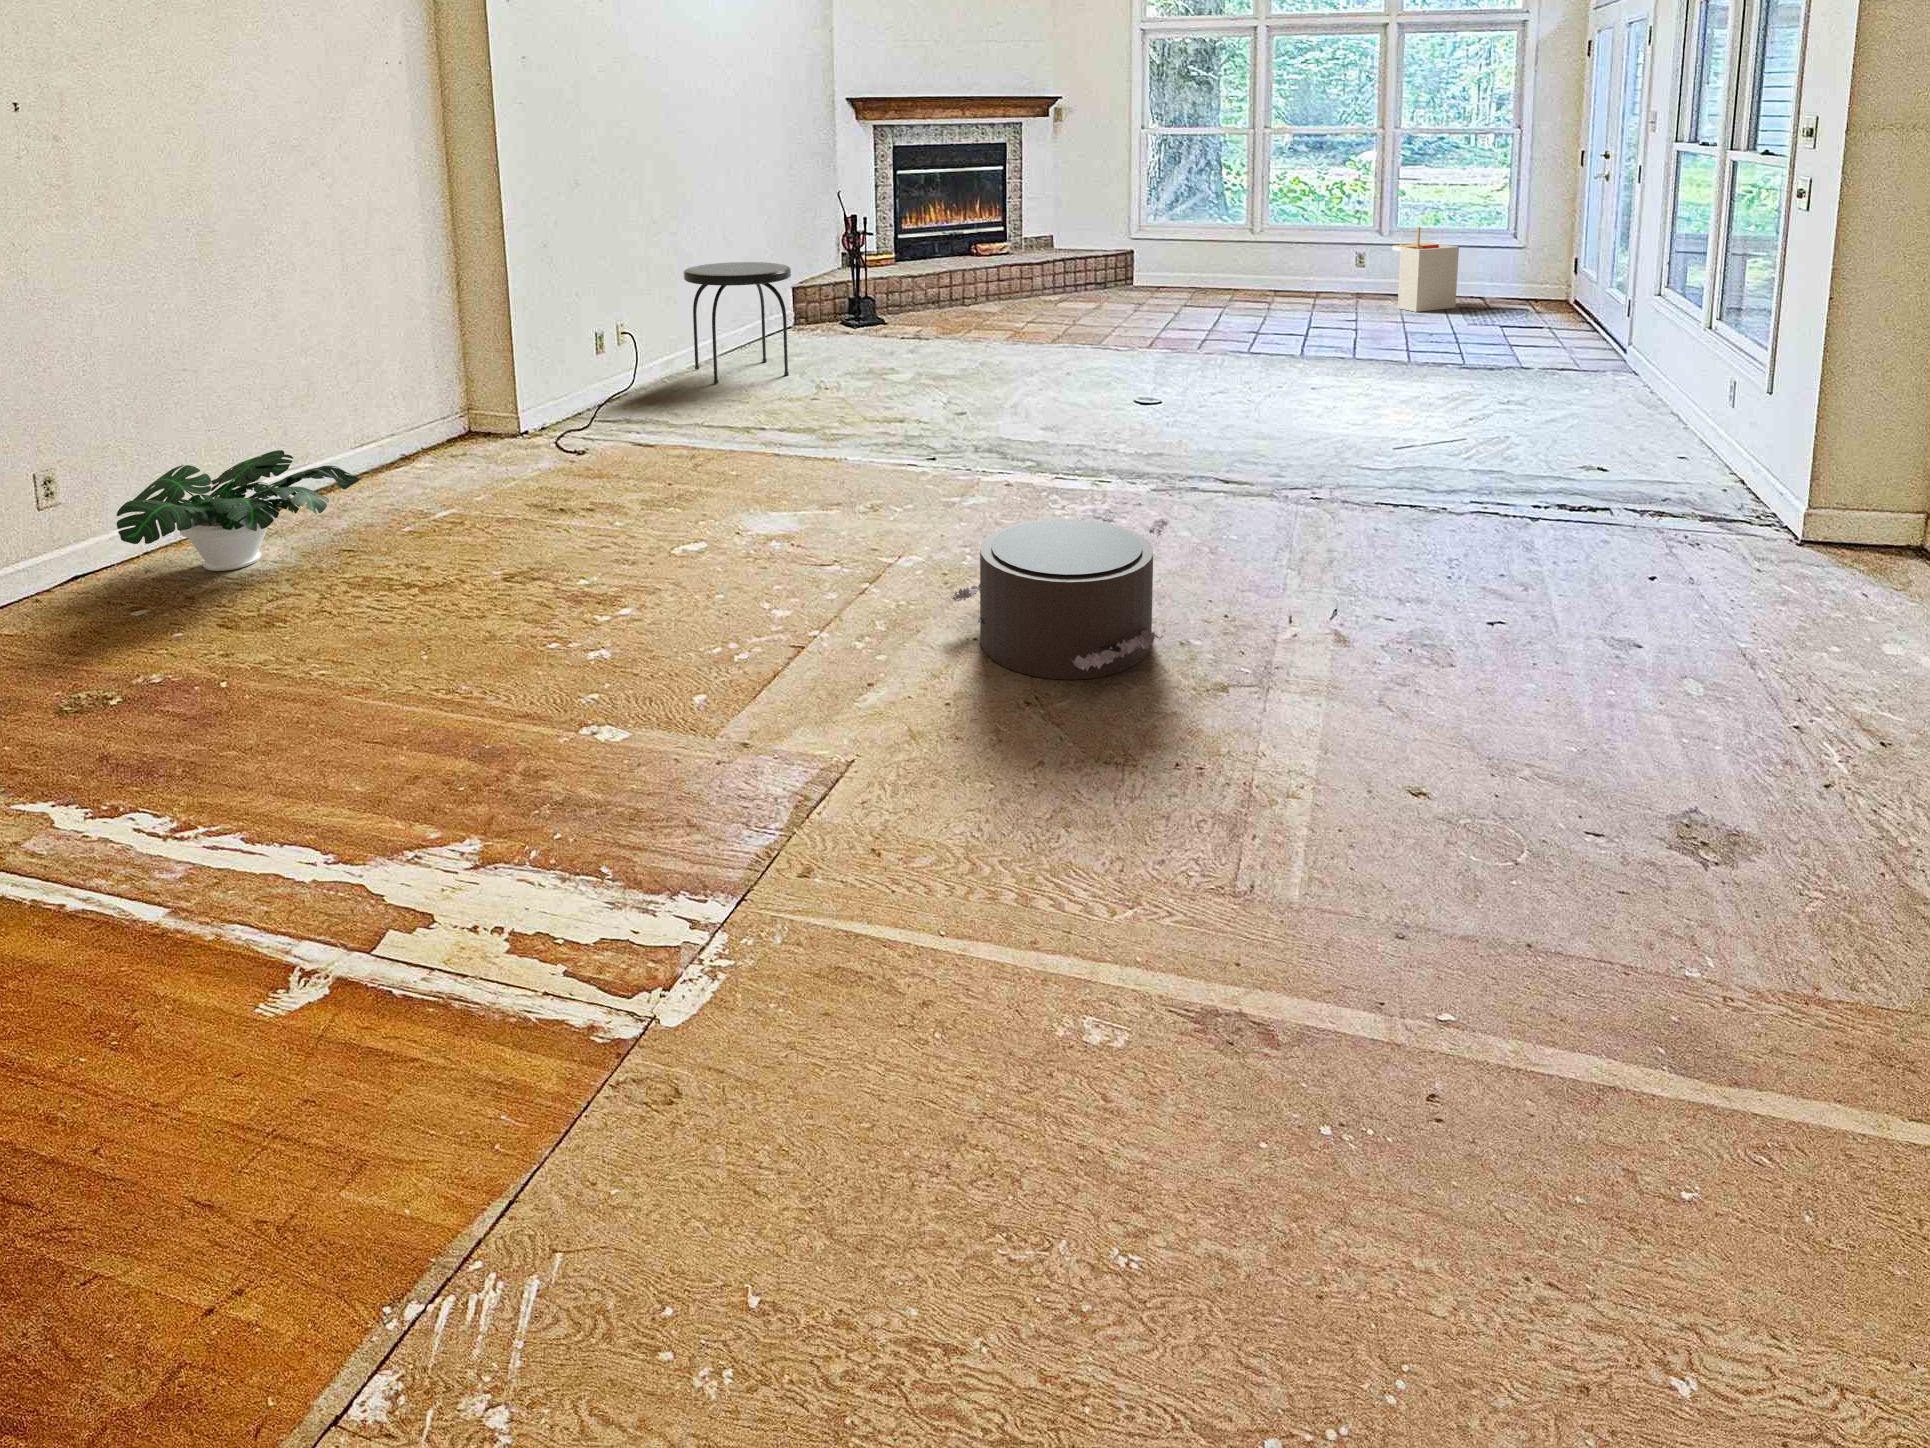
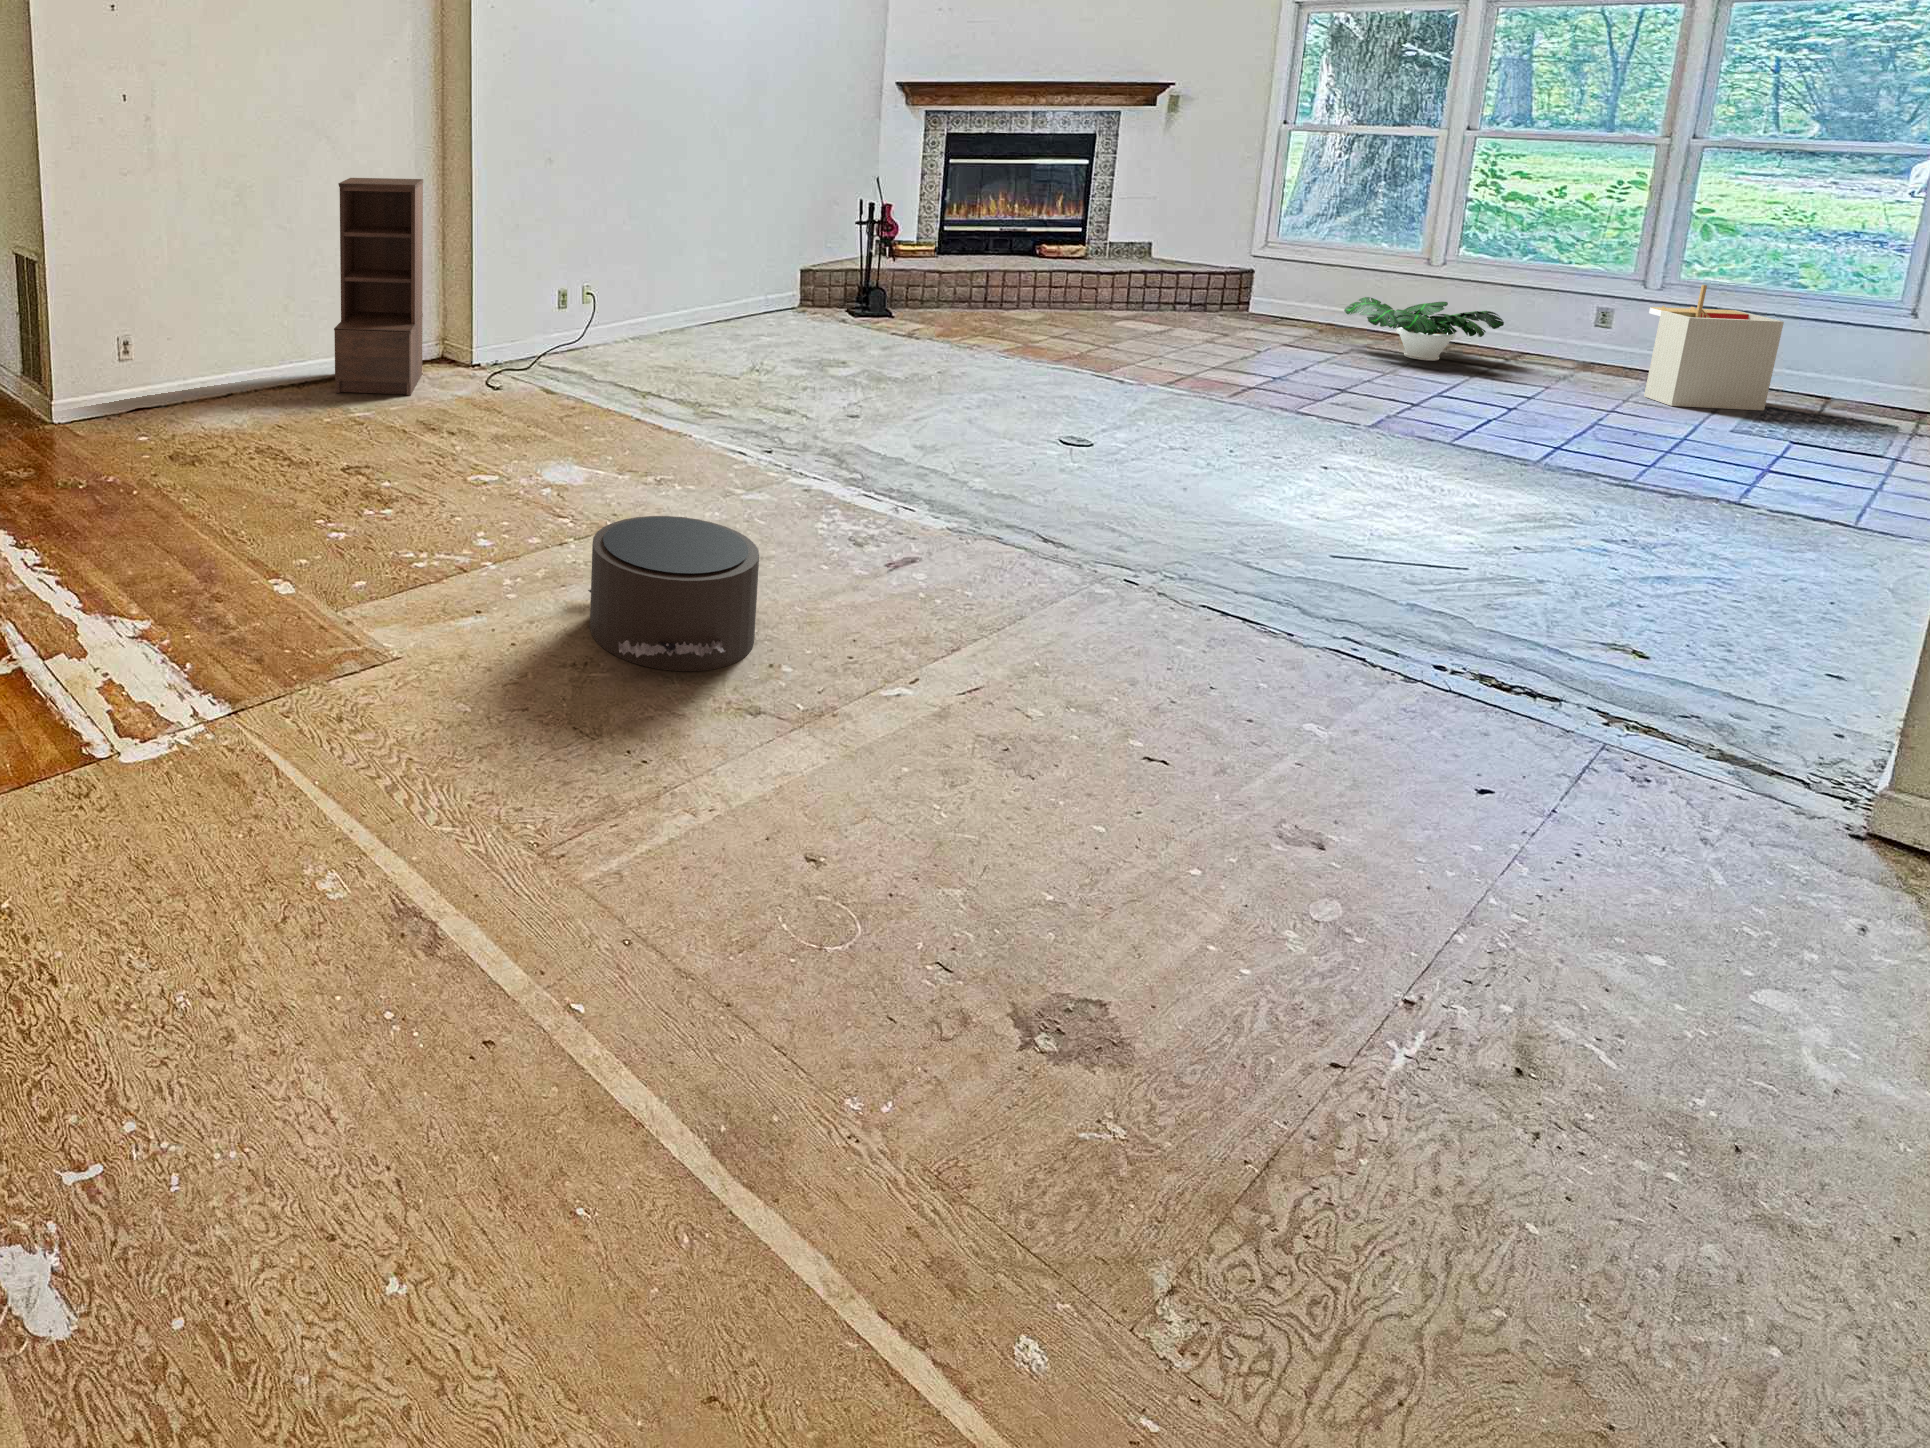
bookshelf: none [350,210,488,494] -> present [334,178,423,396]
side table: present [683,262,791,383] -> none [648,241,748,354]
potted plant: present [117,450,359,571] -> present [1344,297,1504,361]

